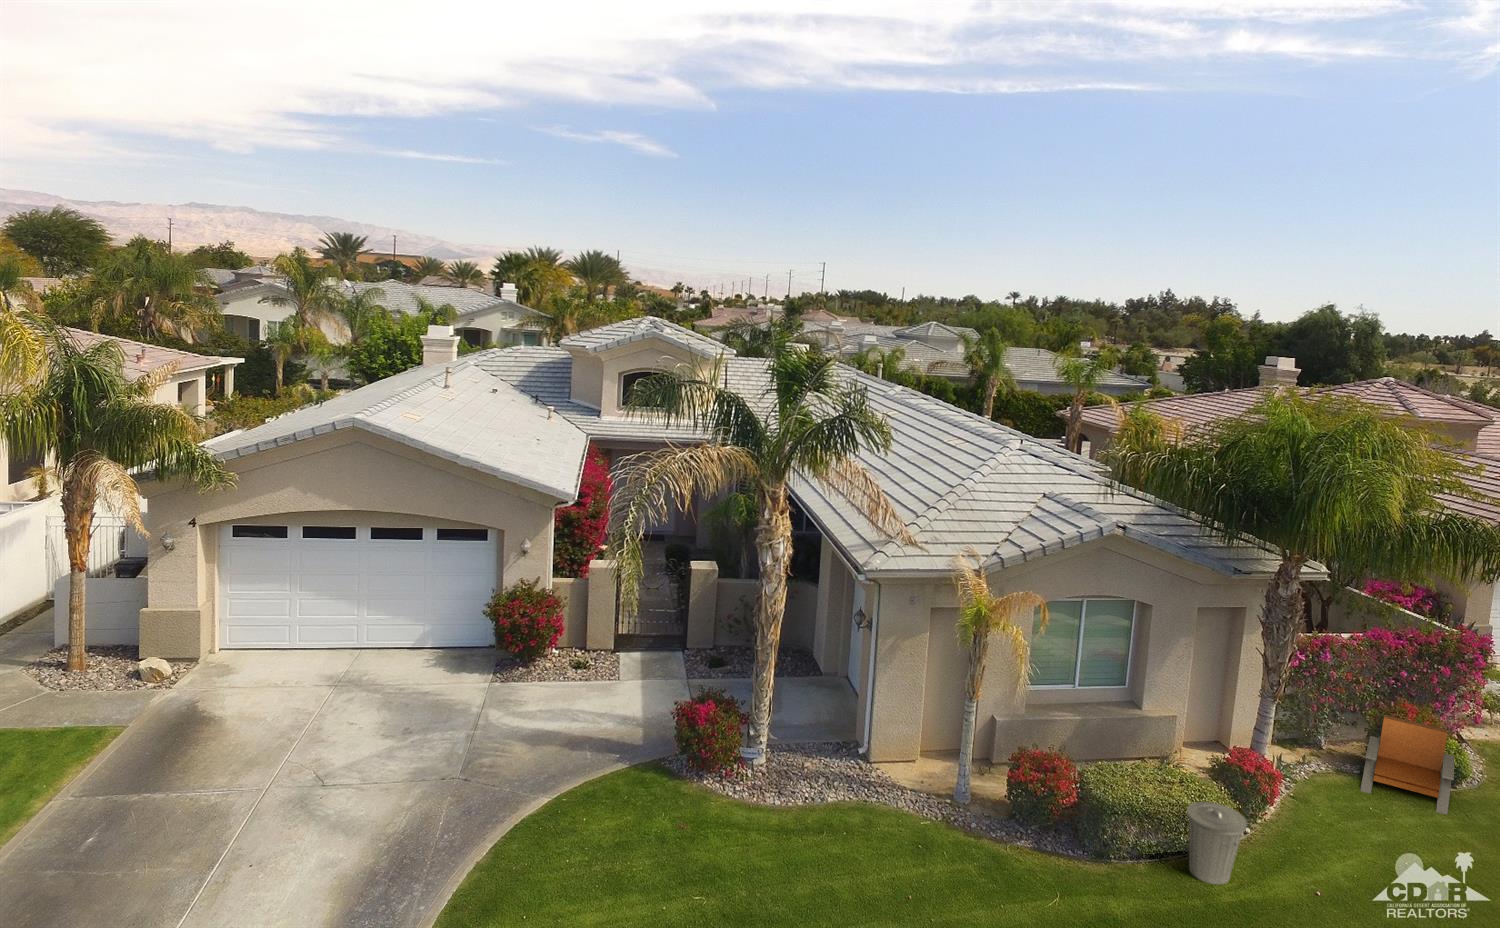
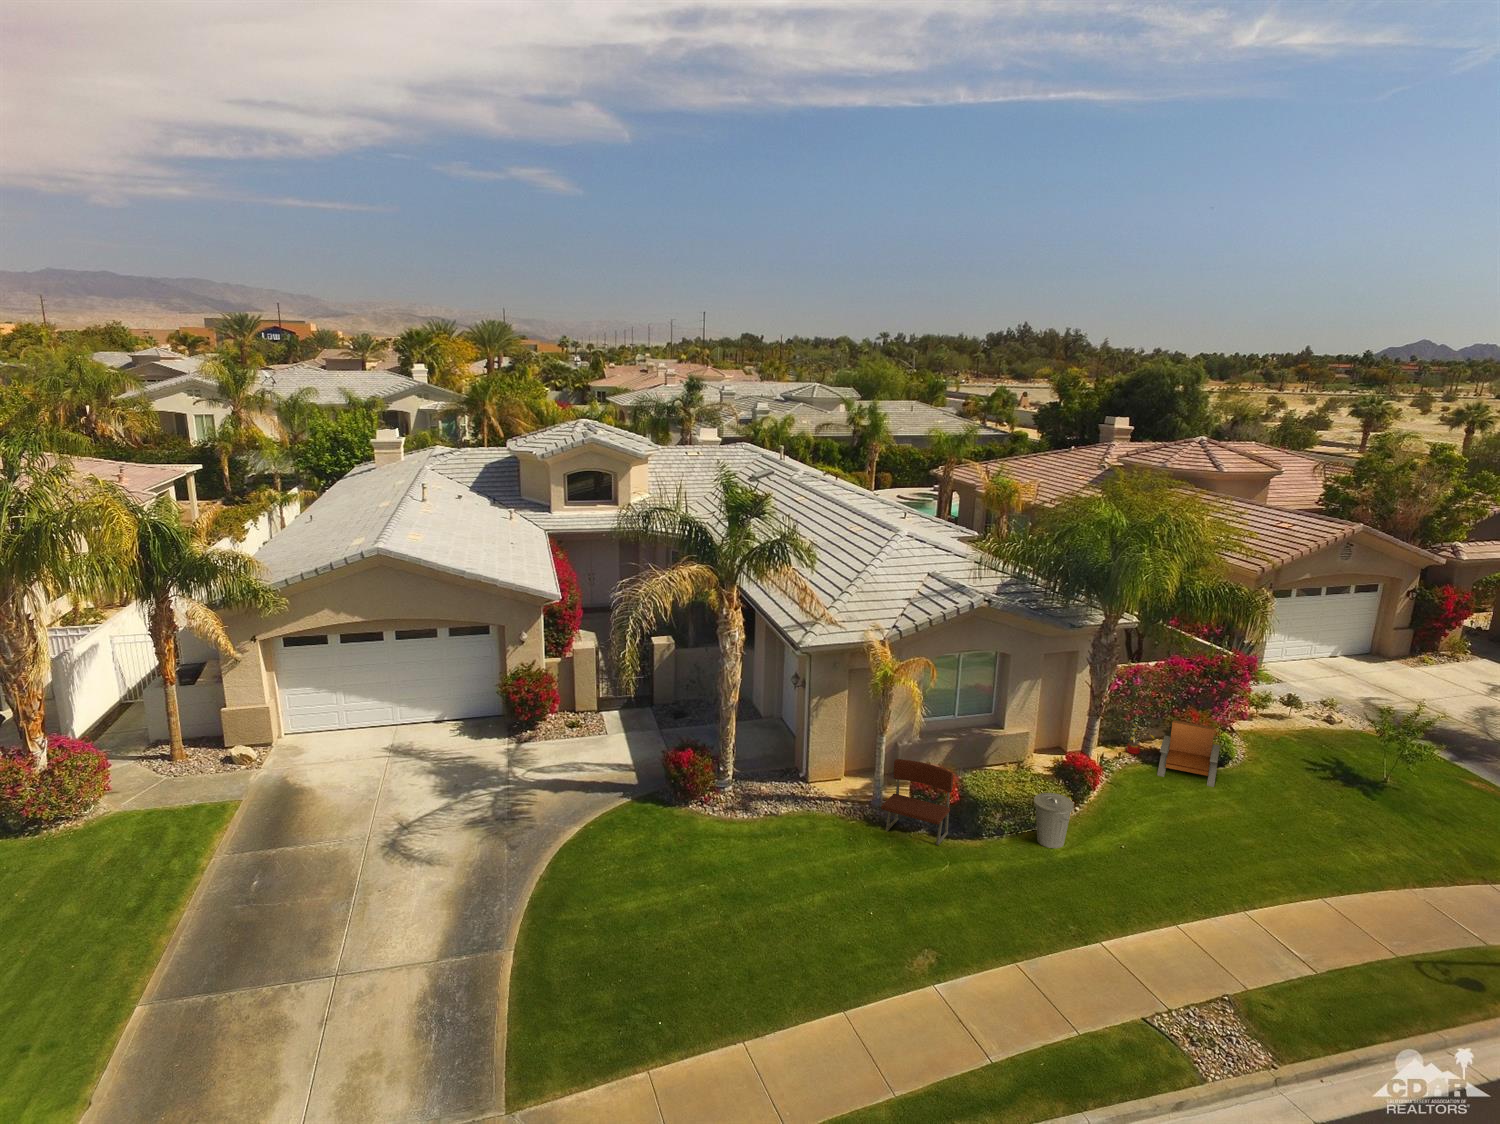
decorative plant: none [1298,710,1354,758] -> present [1122,726,1154,754]
bench: none [964,735,1069,864] -> present [881,759,953,845]

